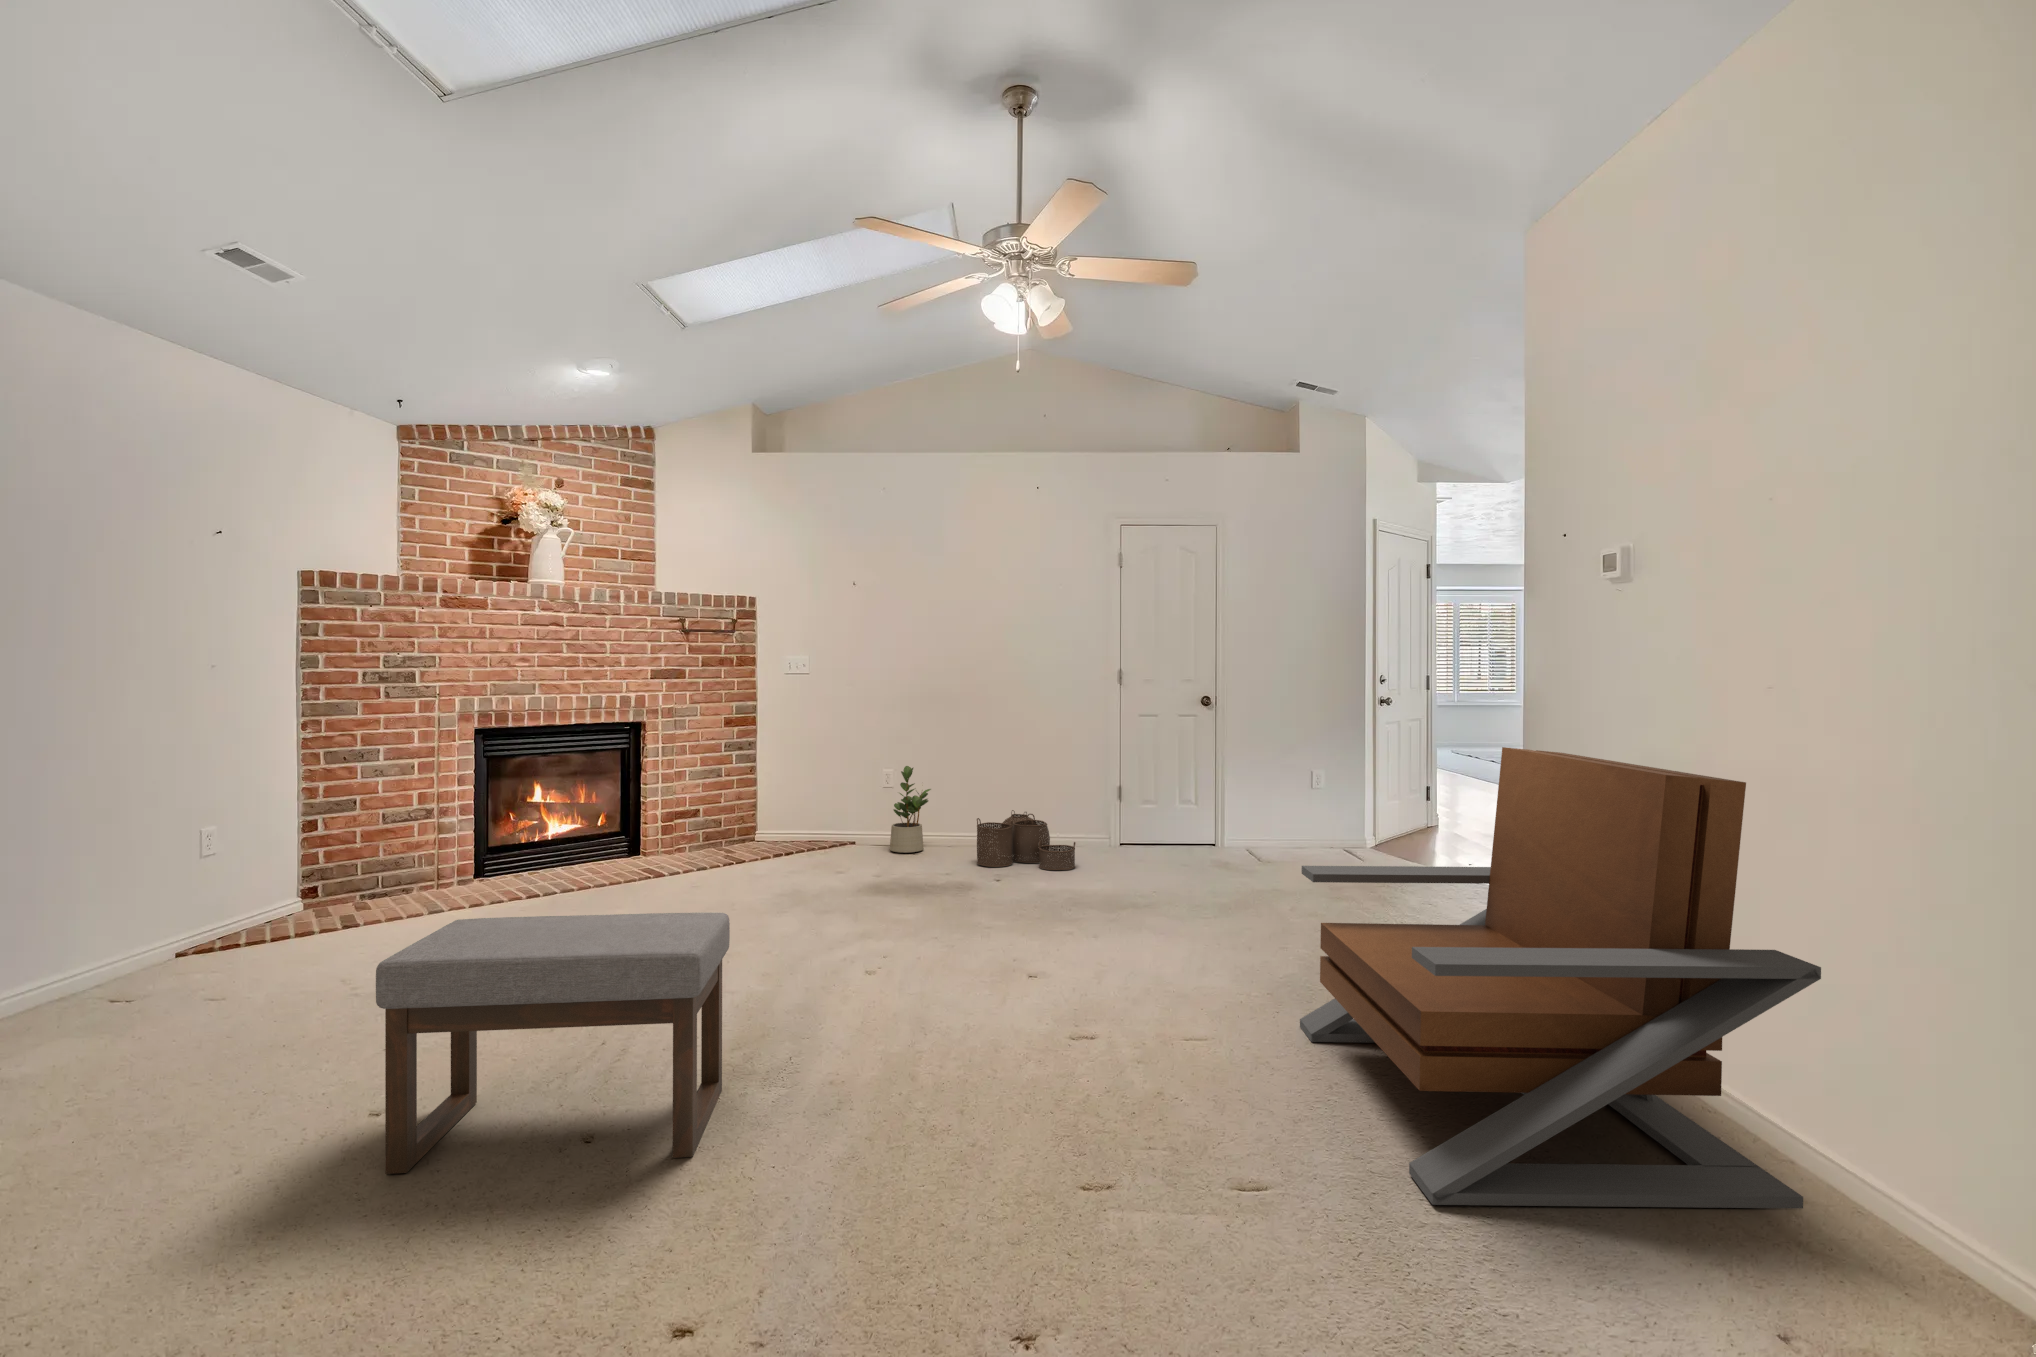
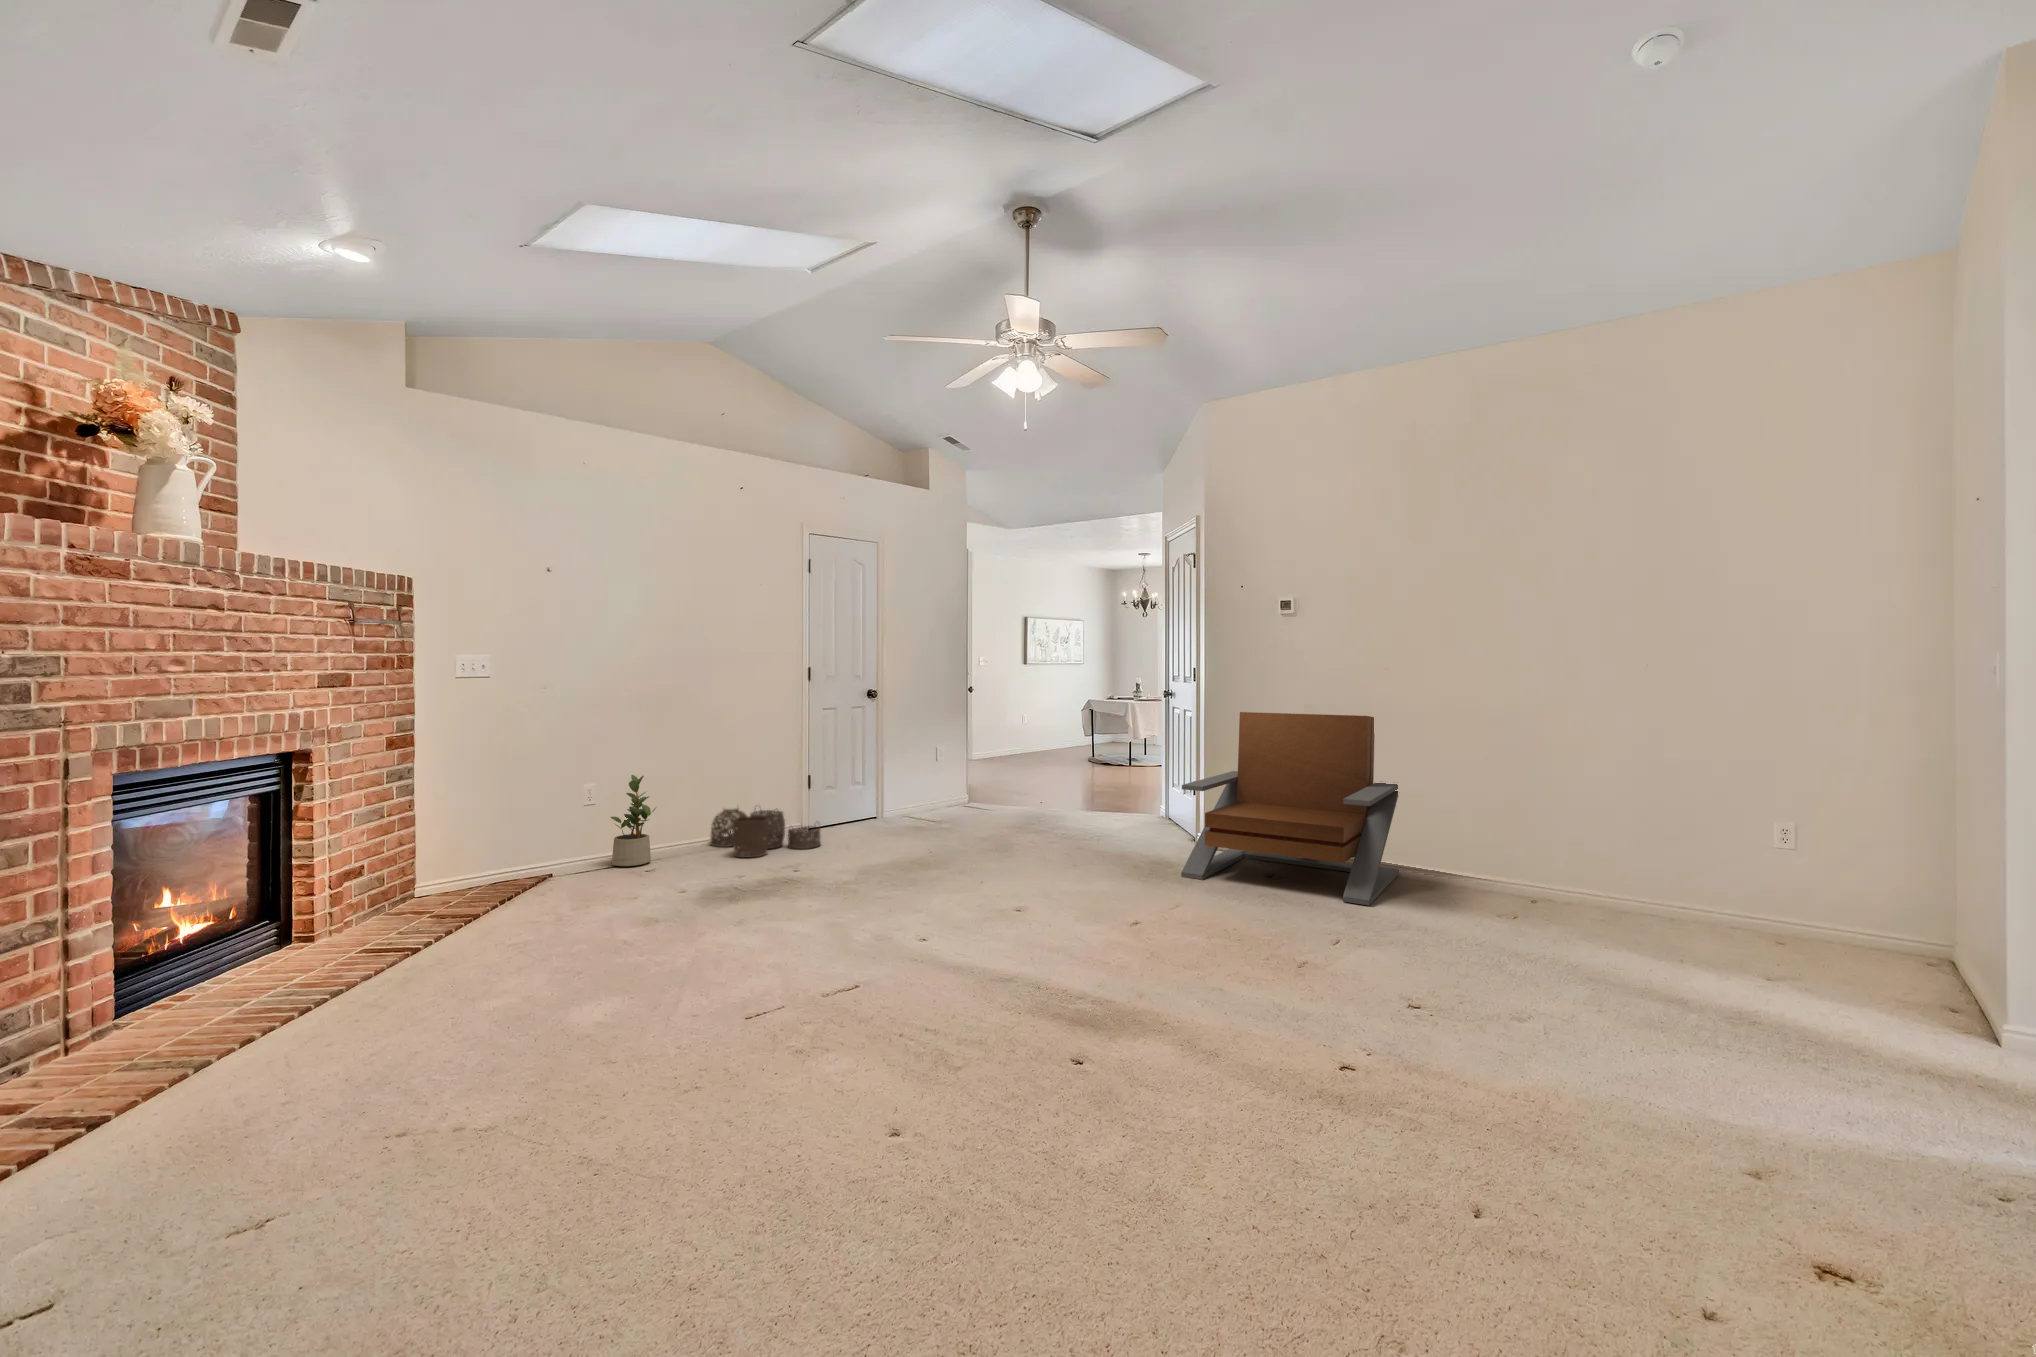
ottoman: present [376,913,730,1174] -> none [1018,859,1210,1106]

